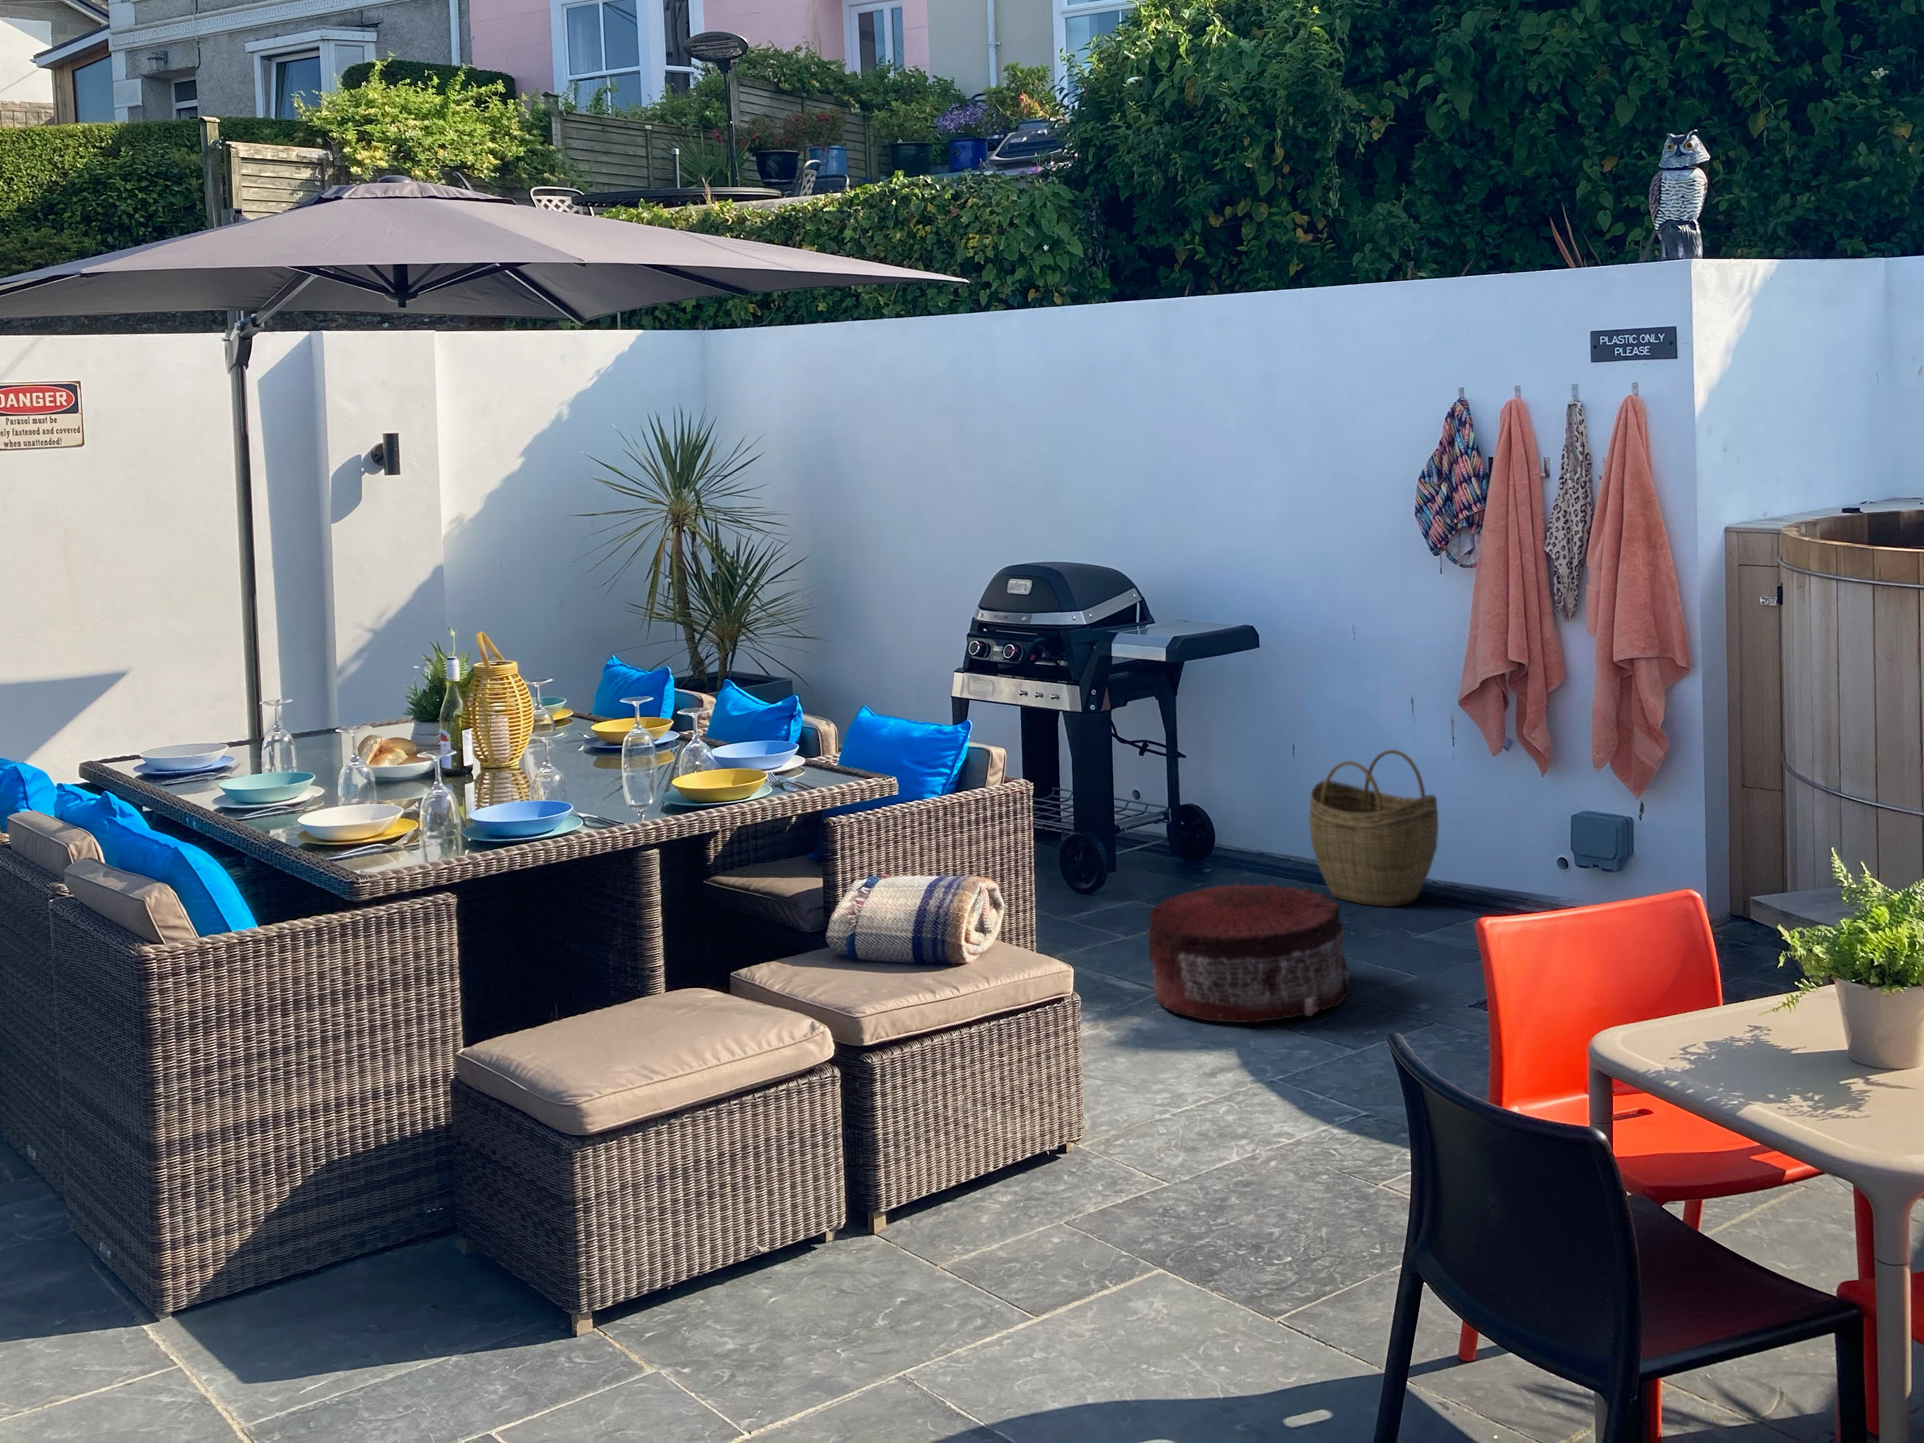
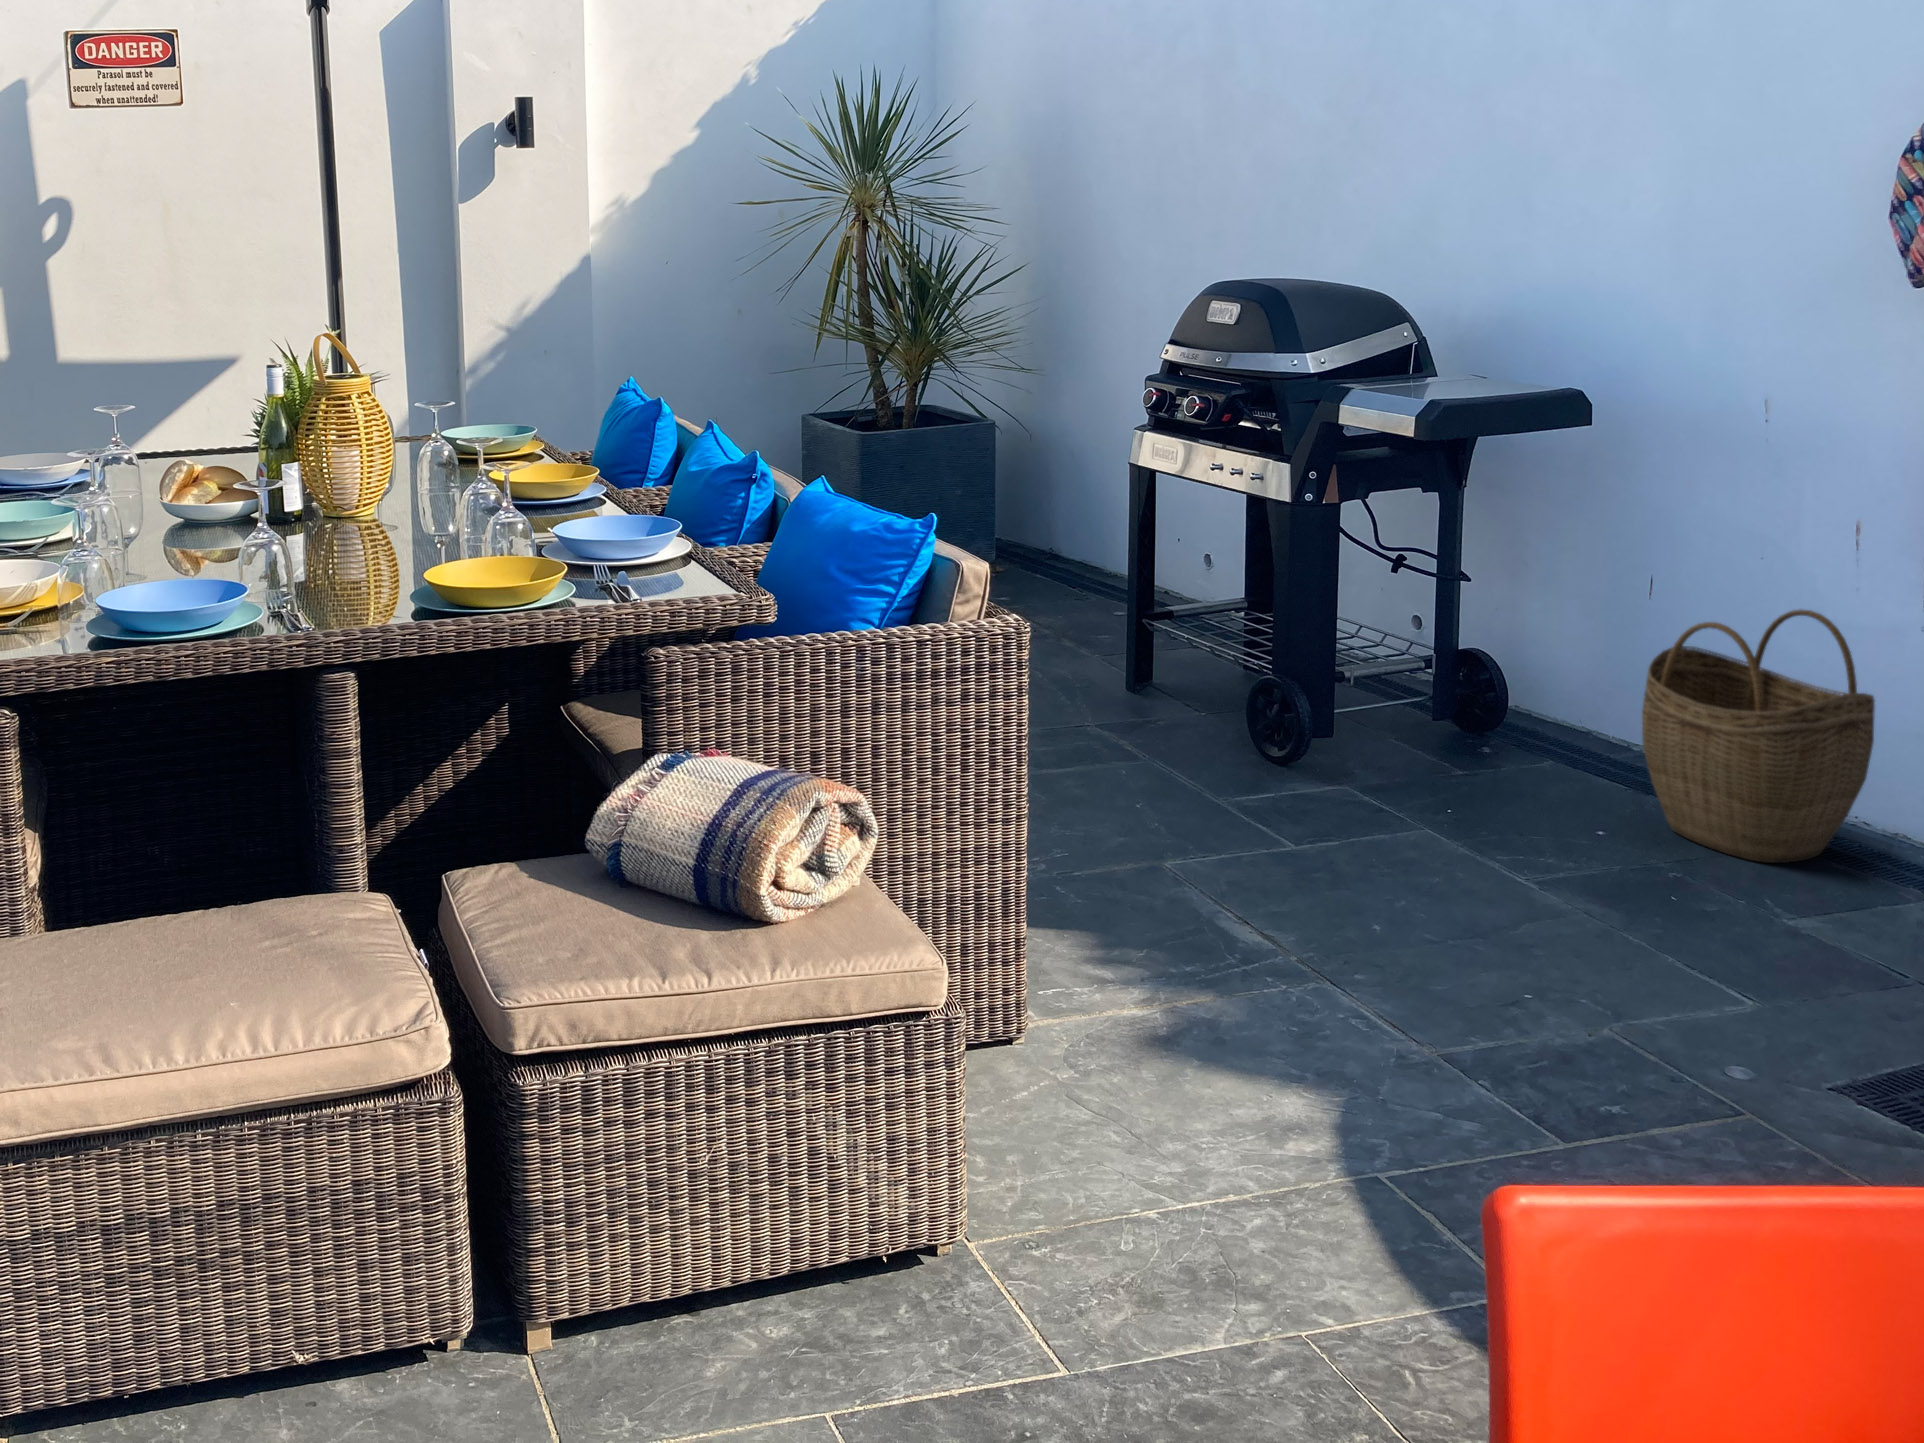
pouf: present [1147,883,1351,1022] -> none [1266,803,1608,1056]

